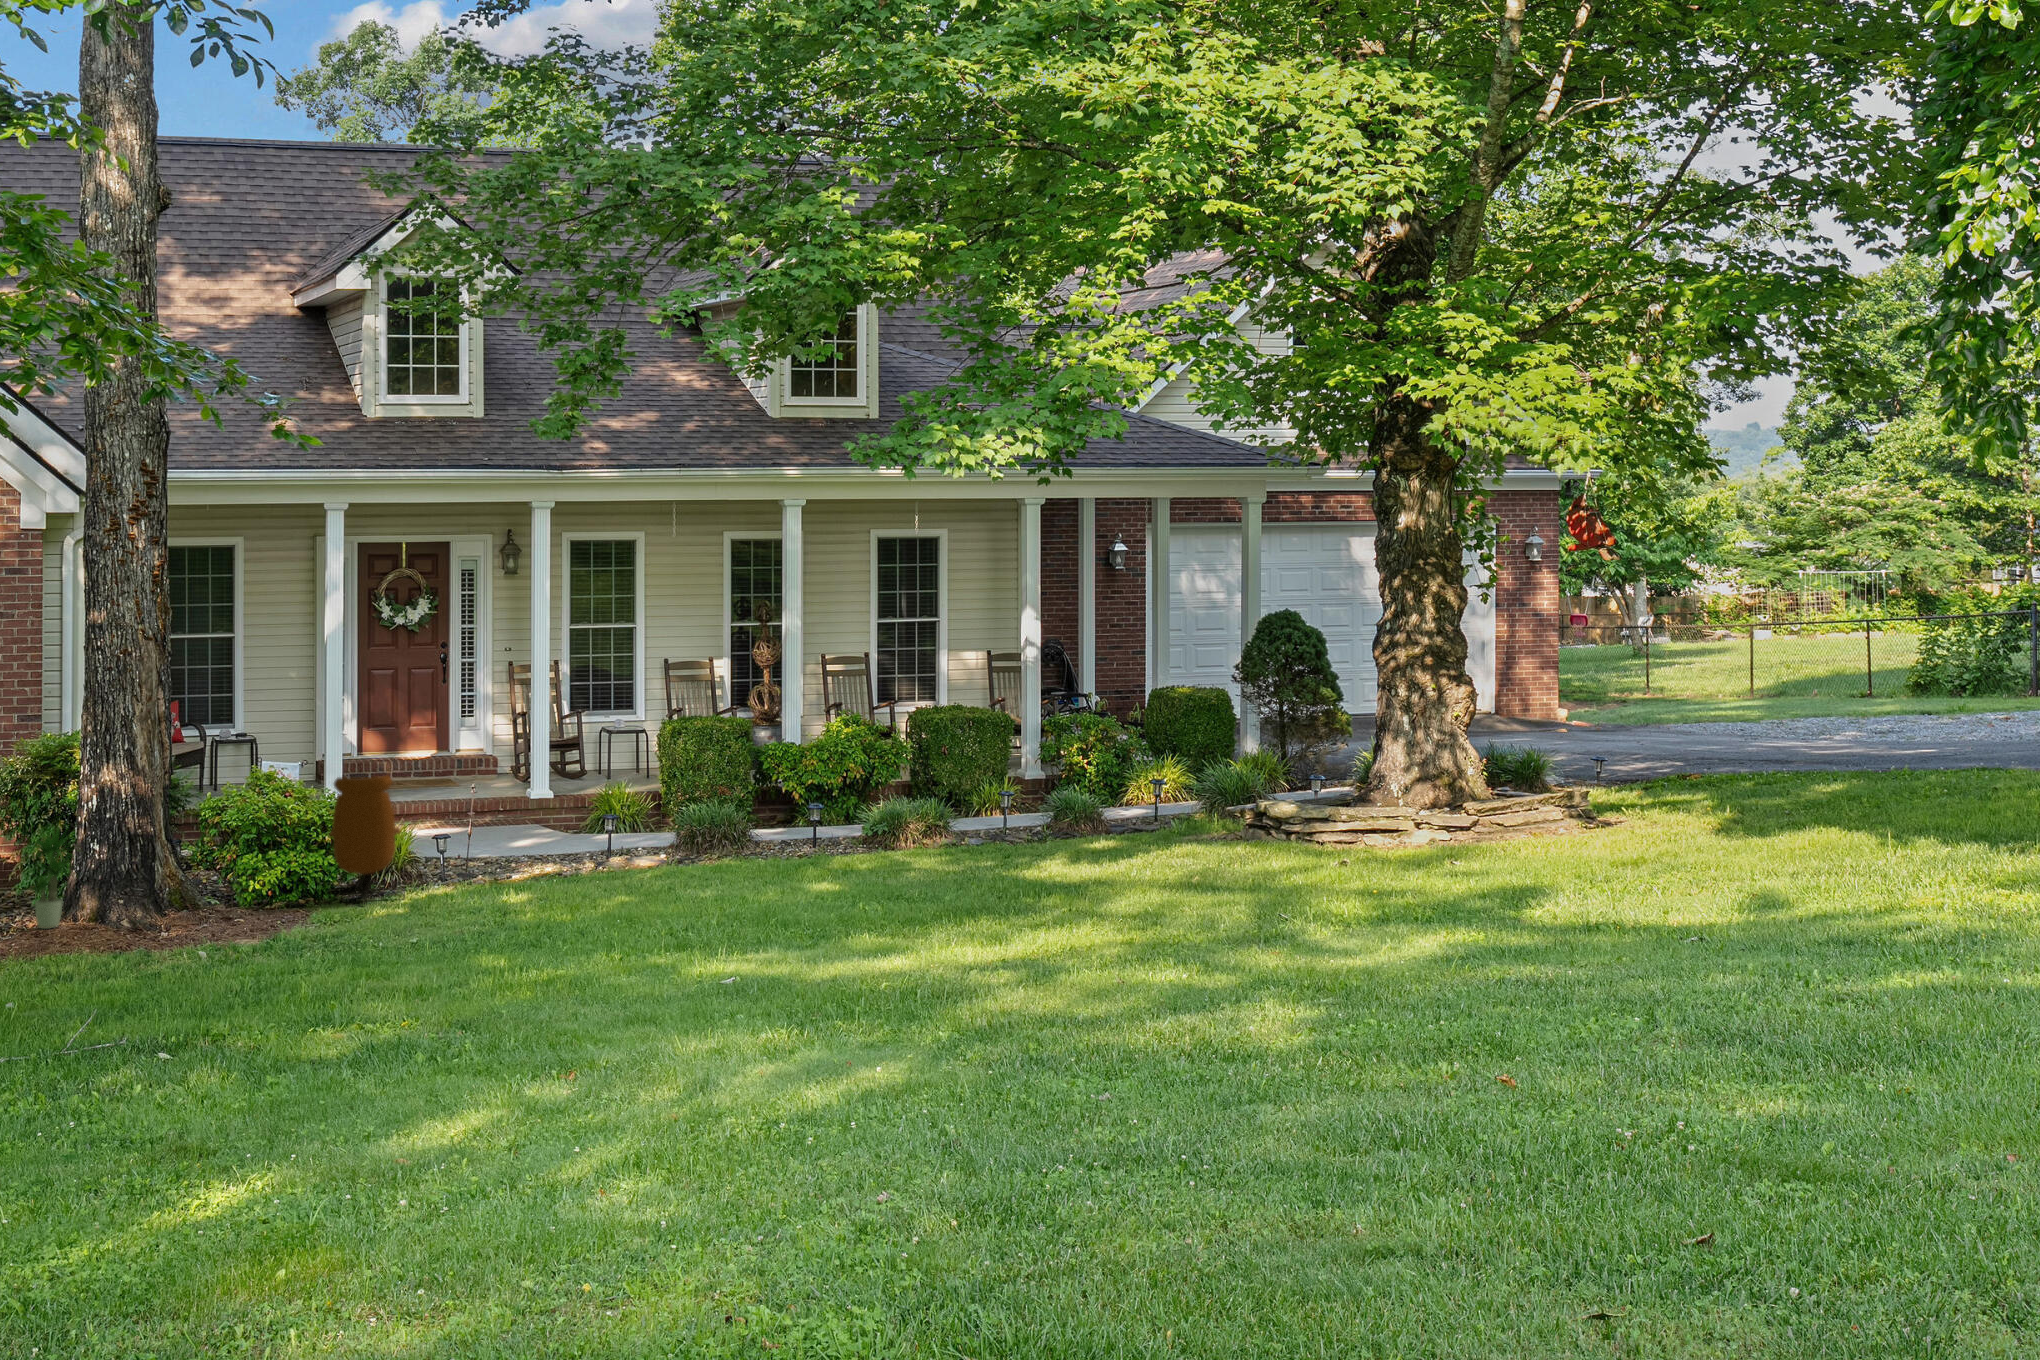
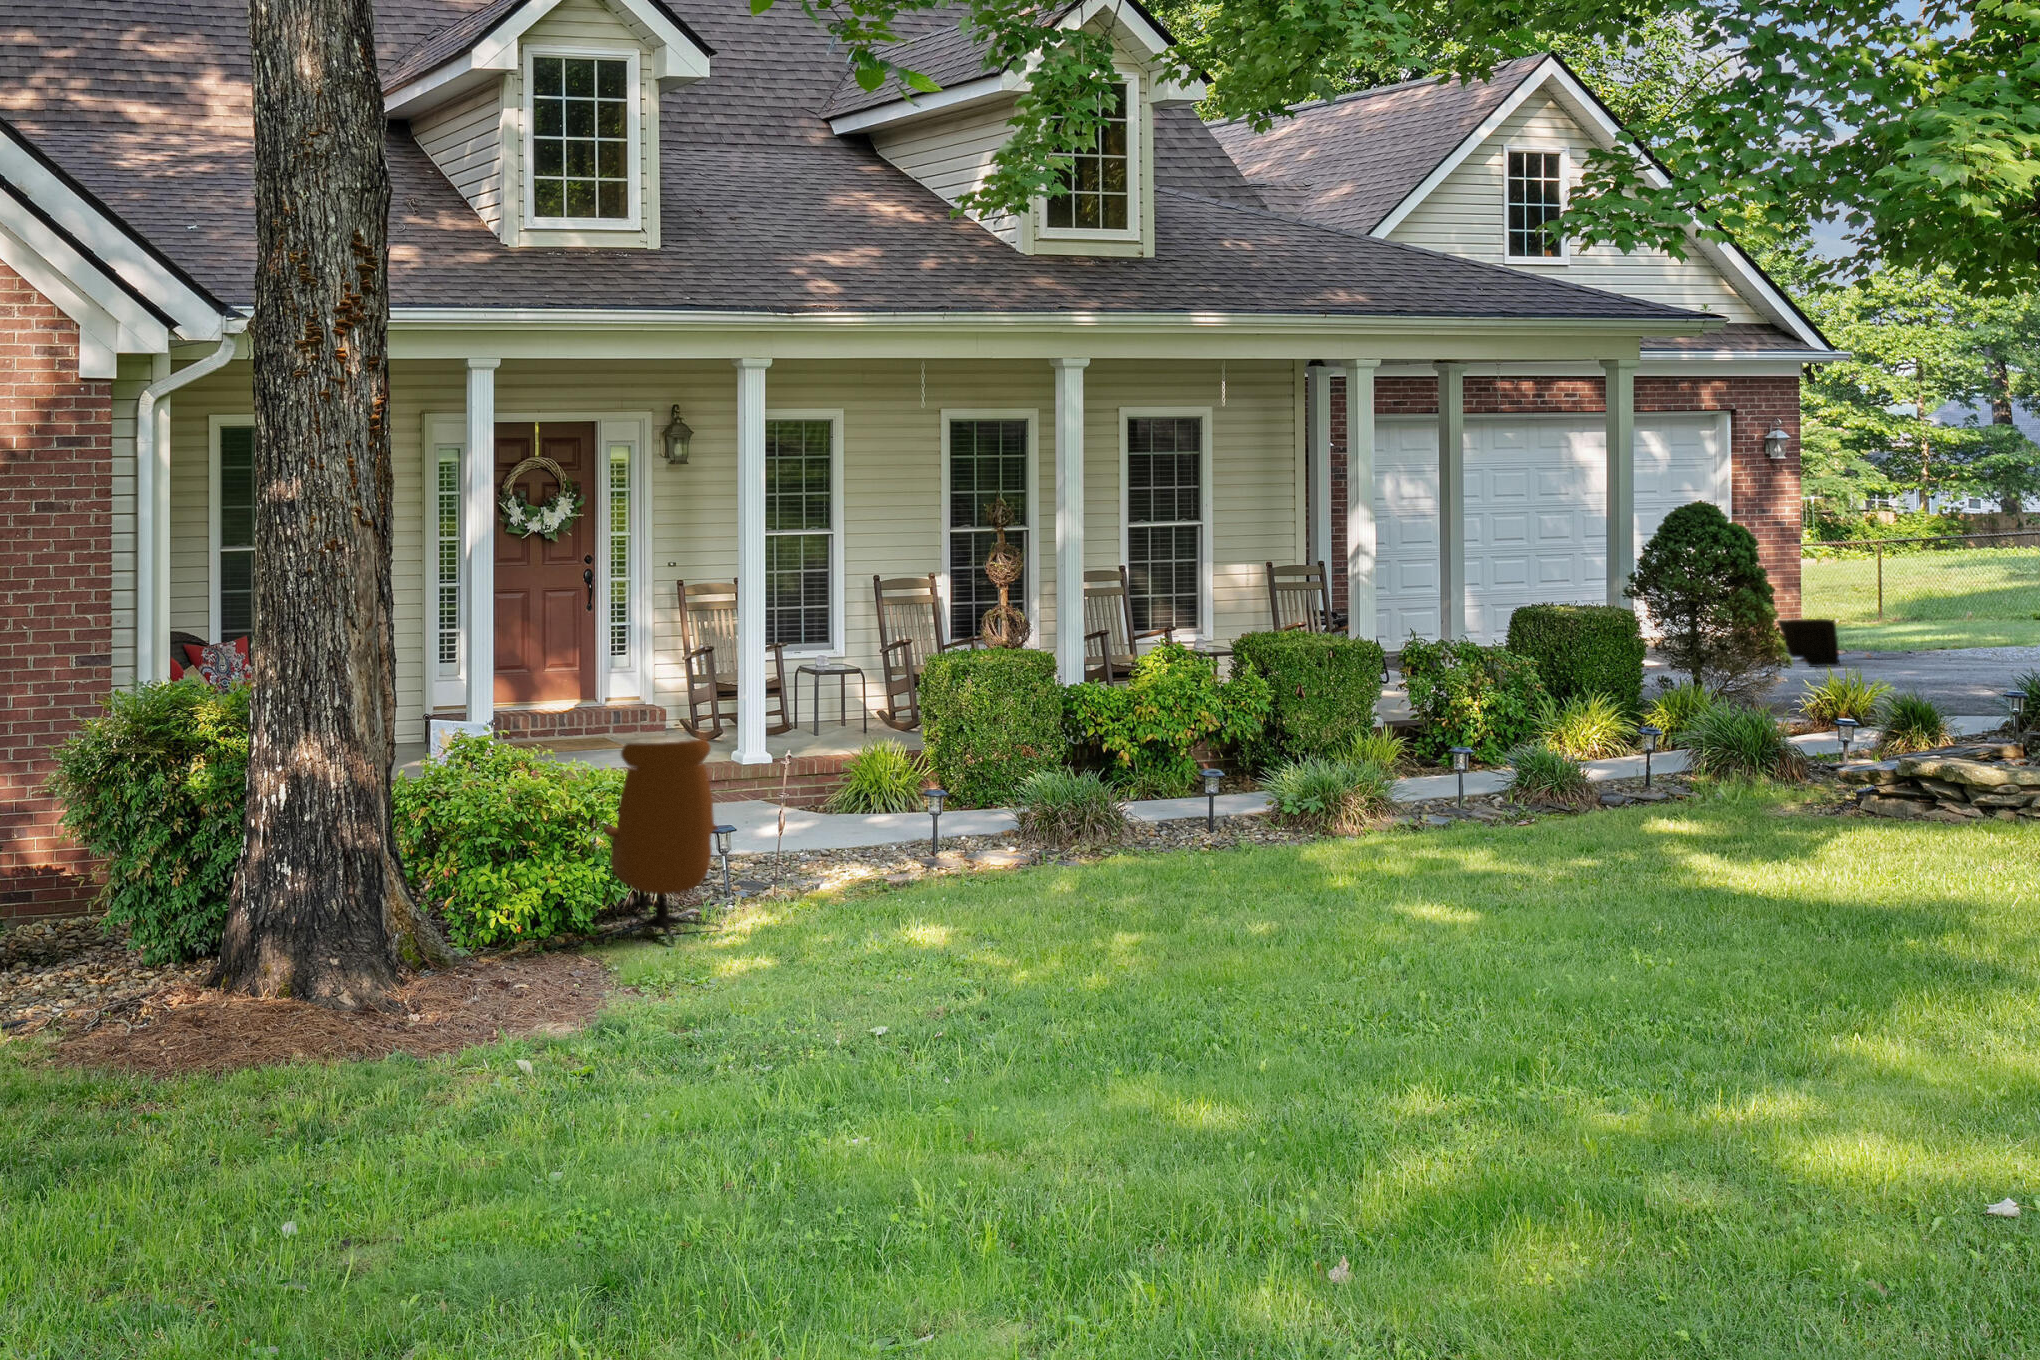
wooden crate: none [1483,693,1526,733] -> present [1778,619,1840,667]
potted plant: present [28,825,74,929] -> none [132,819,238,996]

